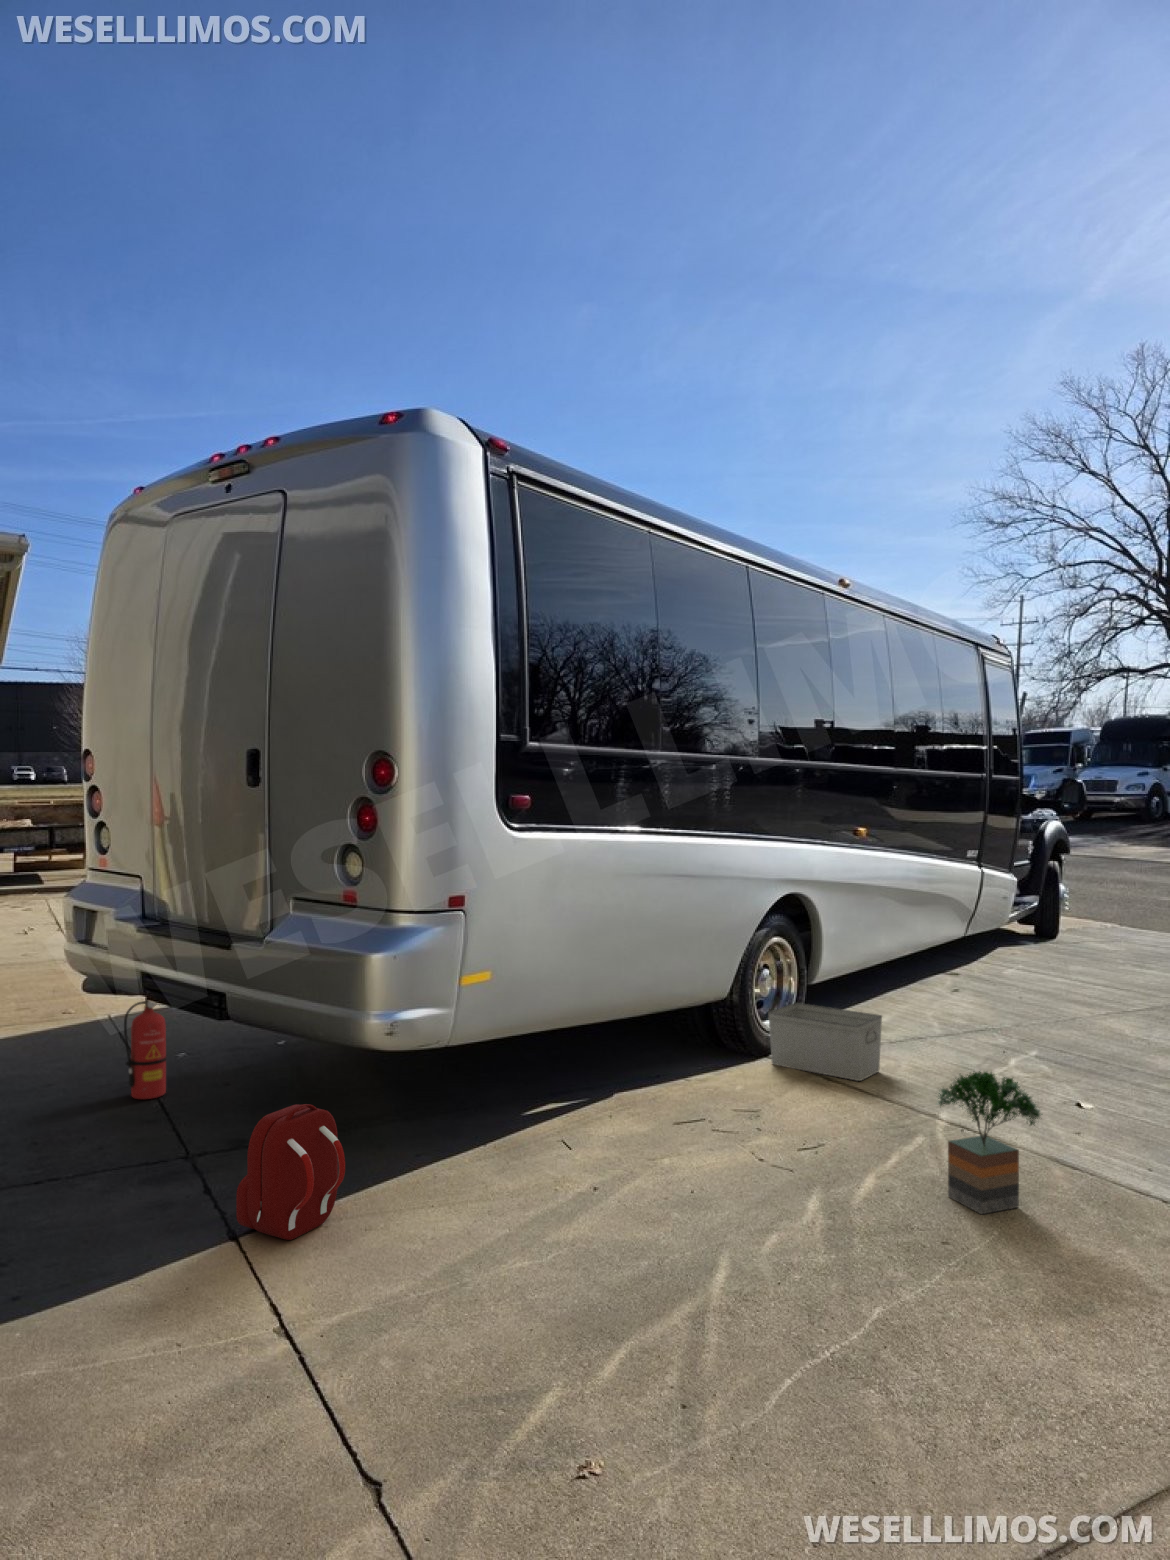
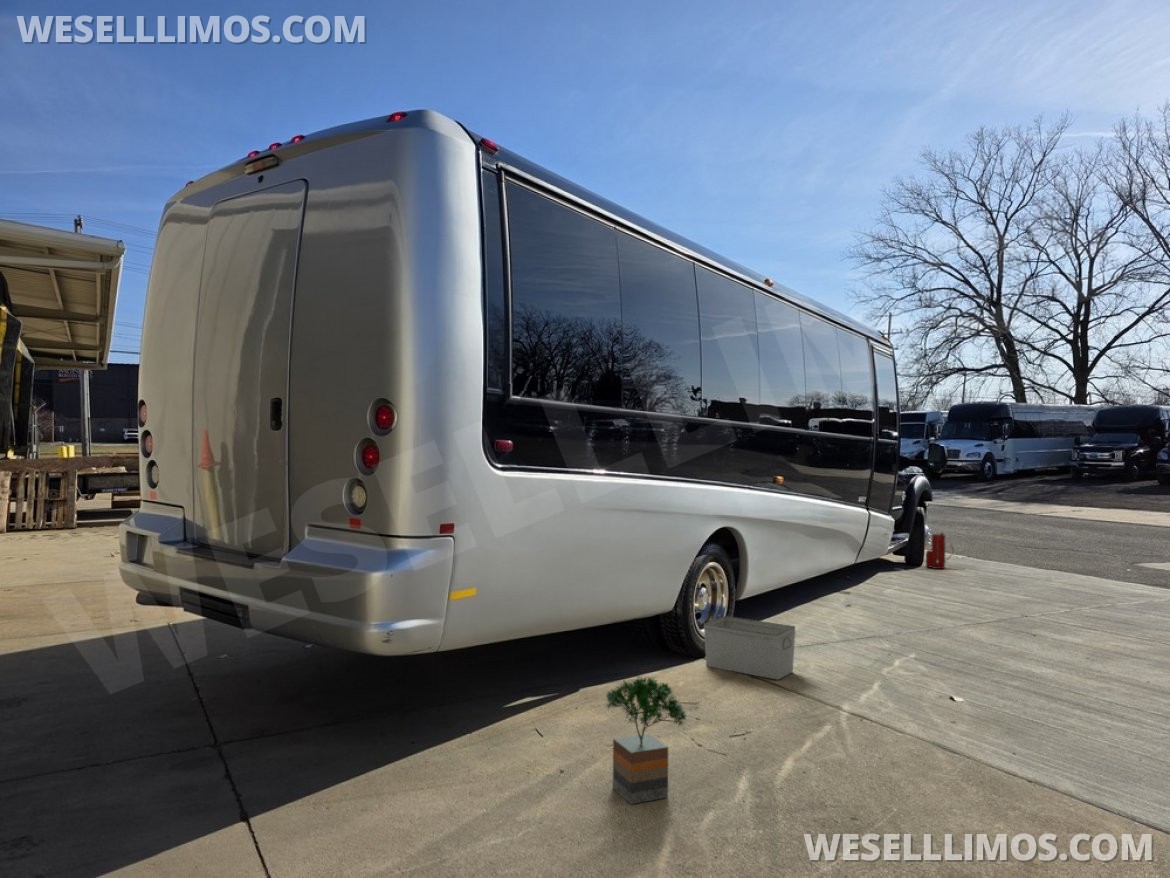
fire extinguisher: present [124,999,167,1099] -> none [168,605,209,694]
potted tree: present [938,1071,1042,1214] -> present [606,678,686,804]
backpack: present [236,1104,345,1240] -> present [926,533,953,569]

